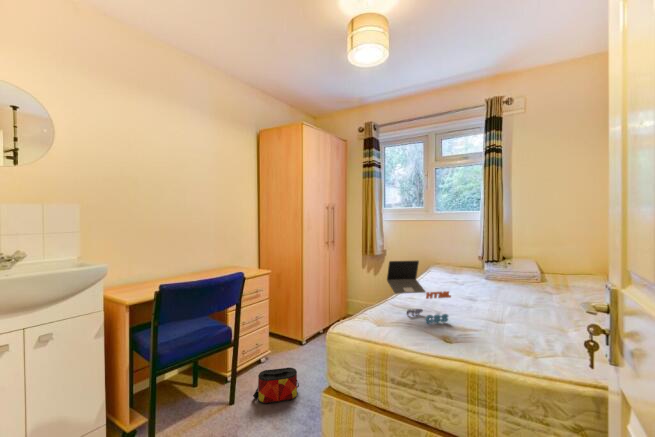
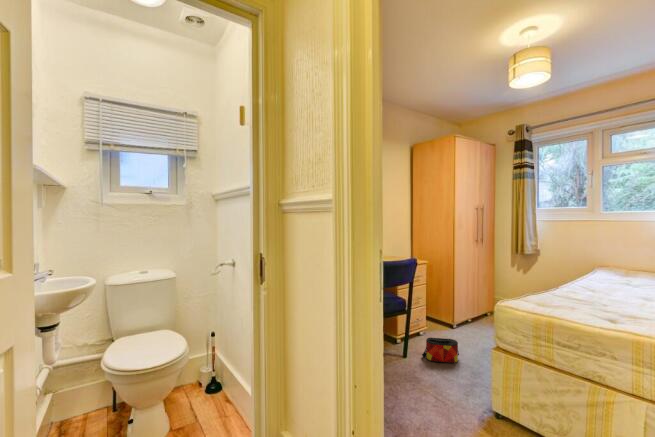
laptop: present [387,260,451,323] -> none [548,257,617,311]

